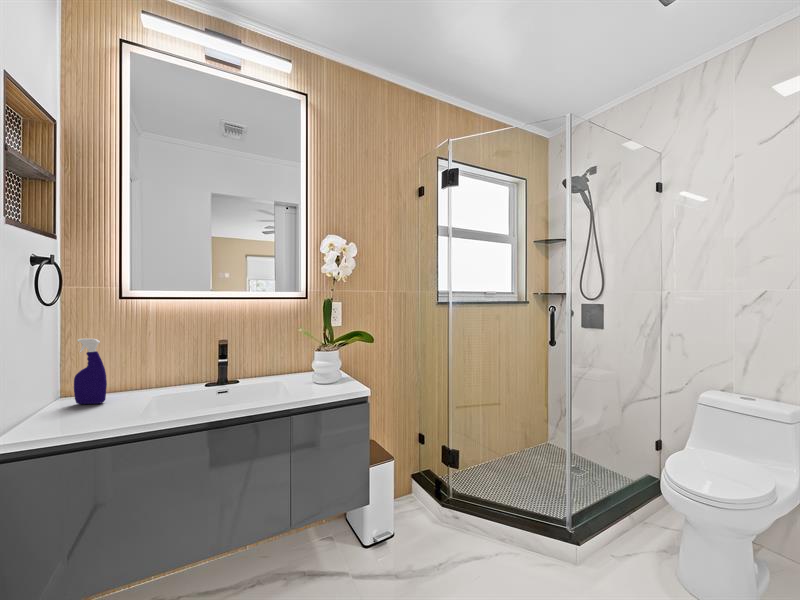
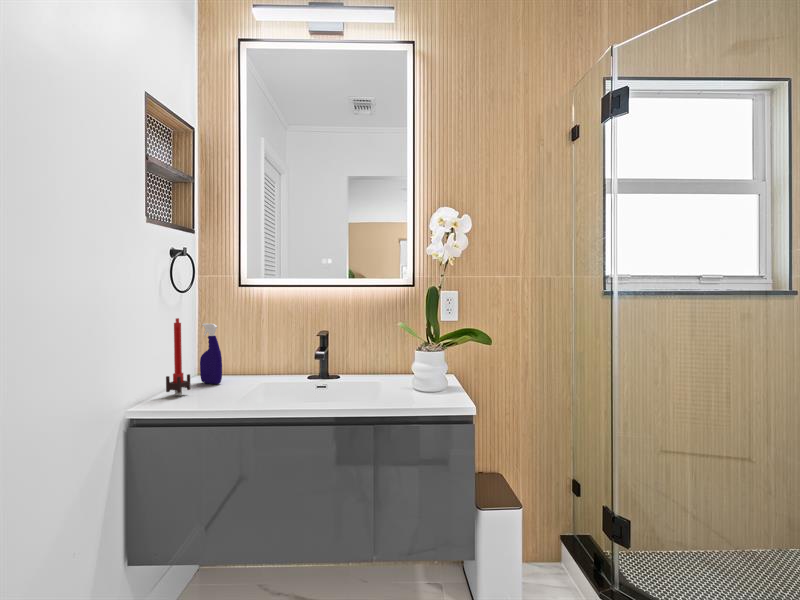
candle: none [46,335,78,422] -> present [166,318,190,396]

